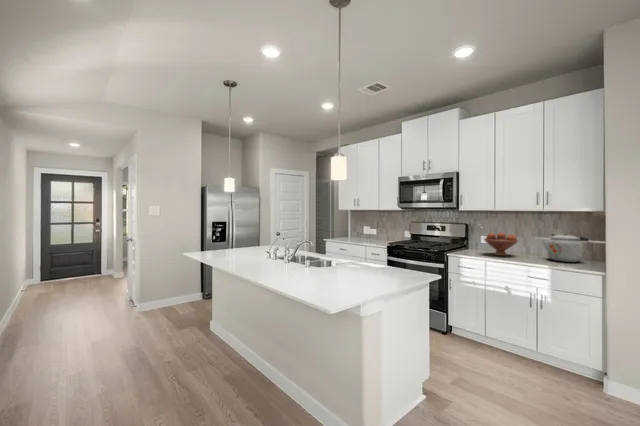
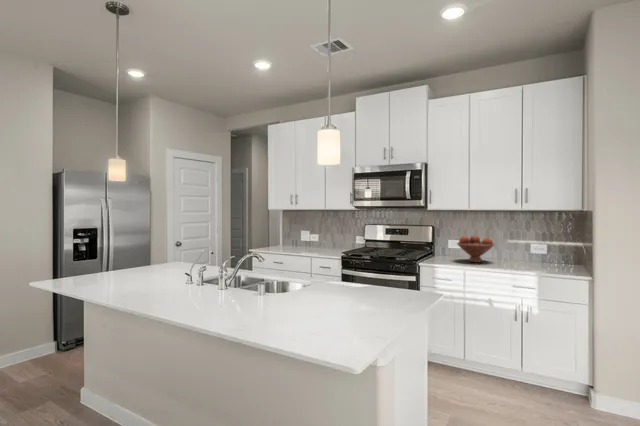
kettle: present [544,233,589,262] -> none [520,234,566,266]

